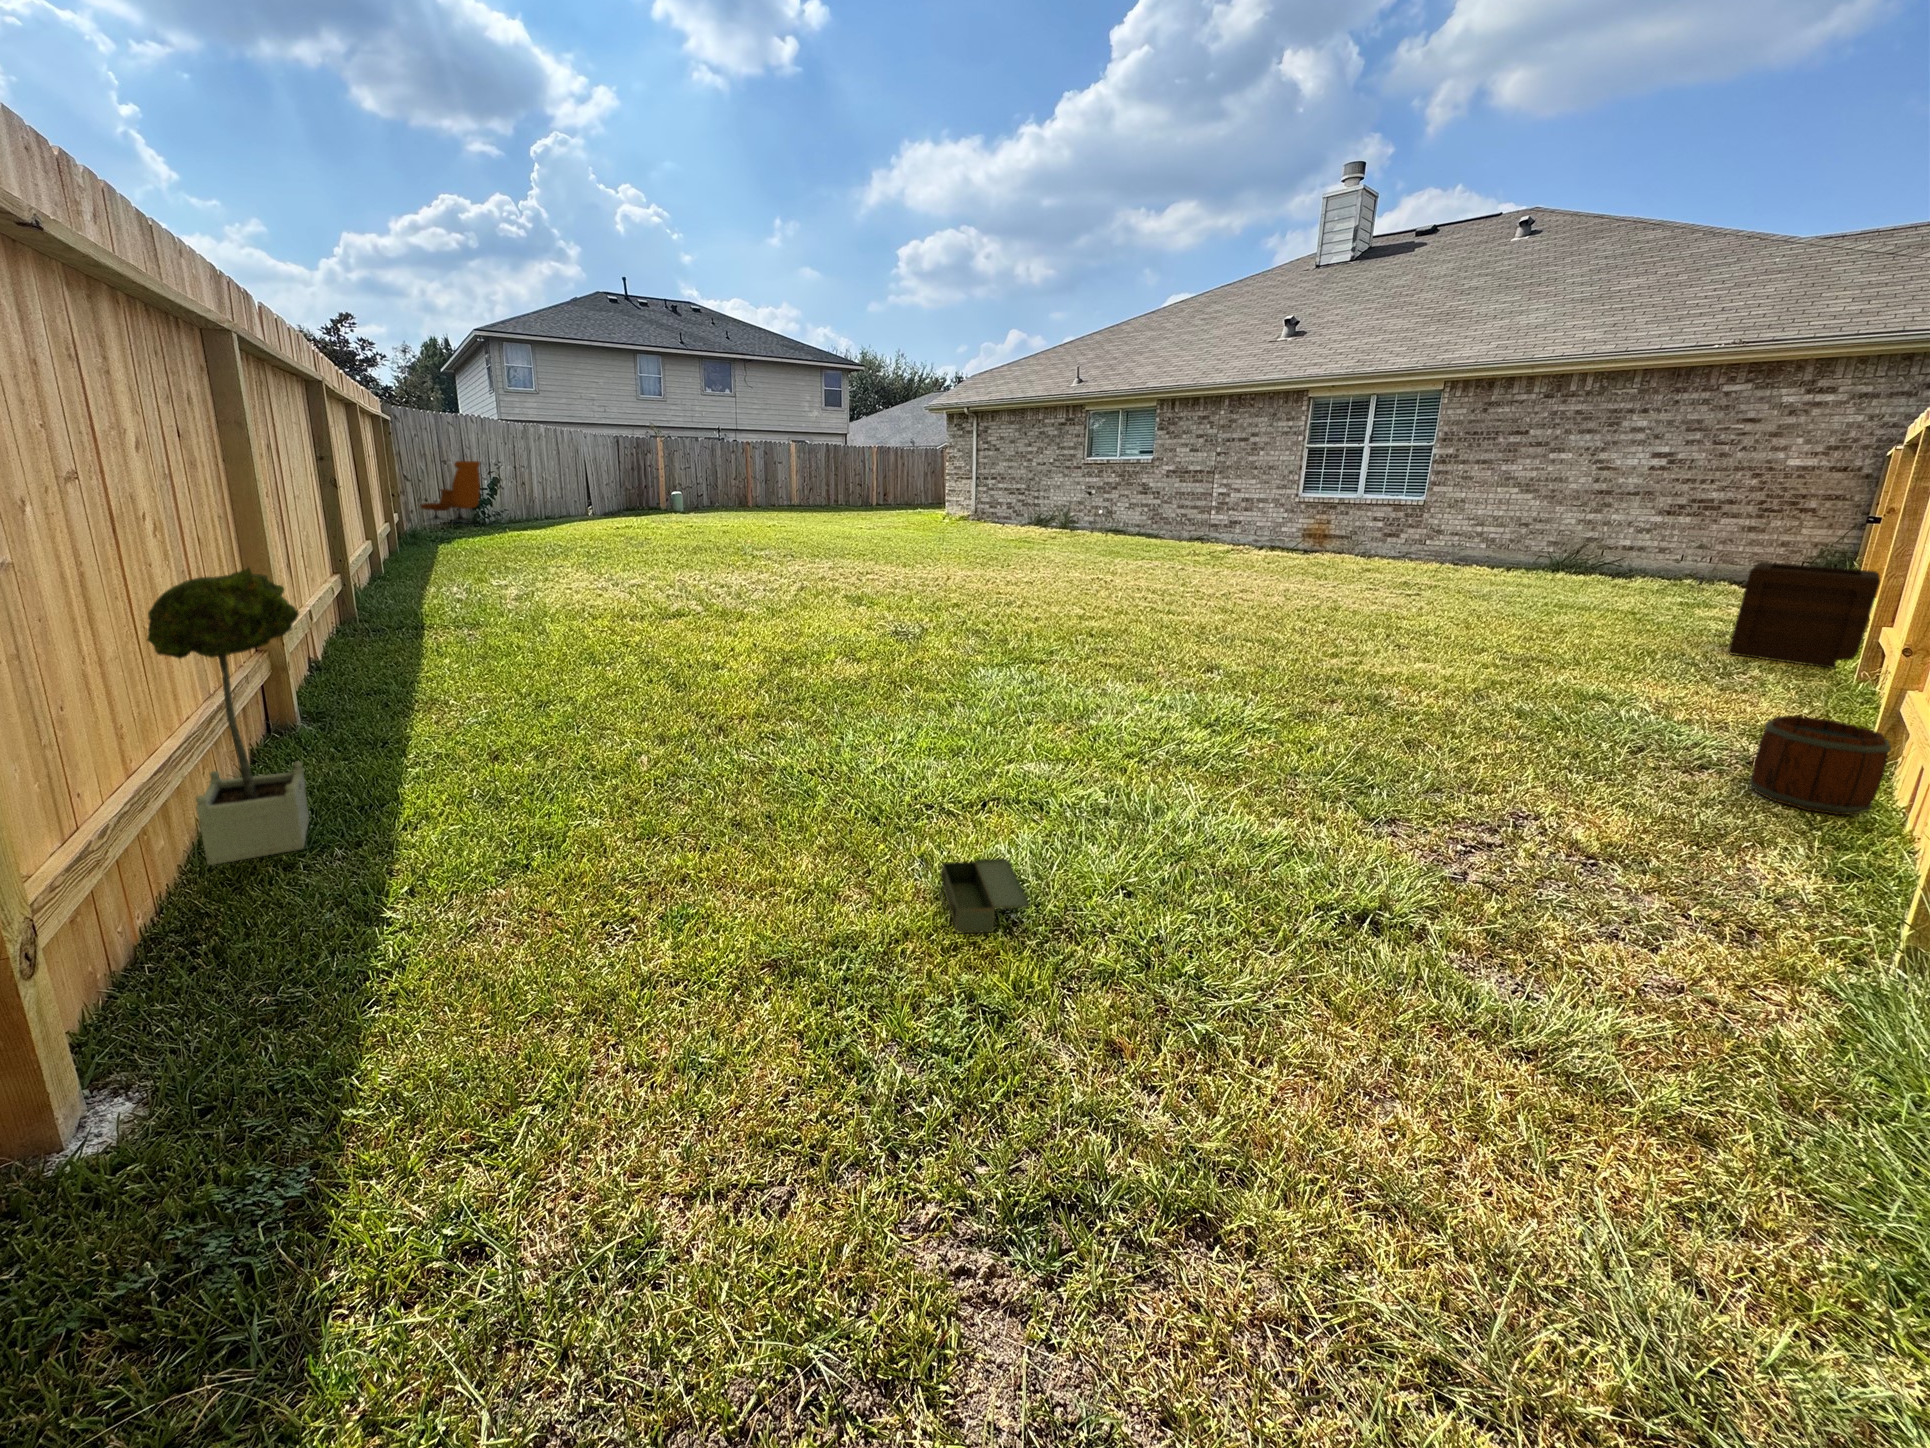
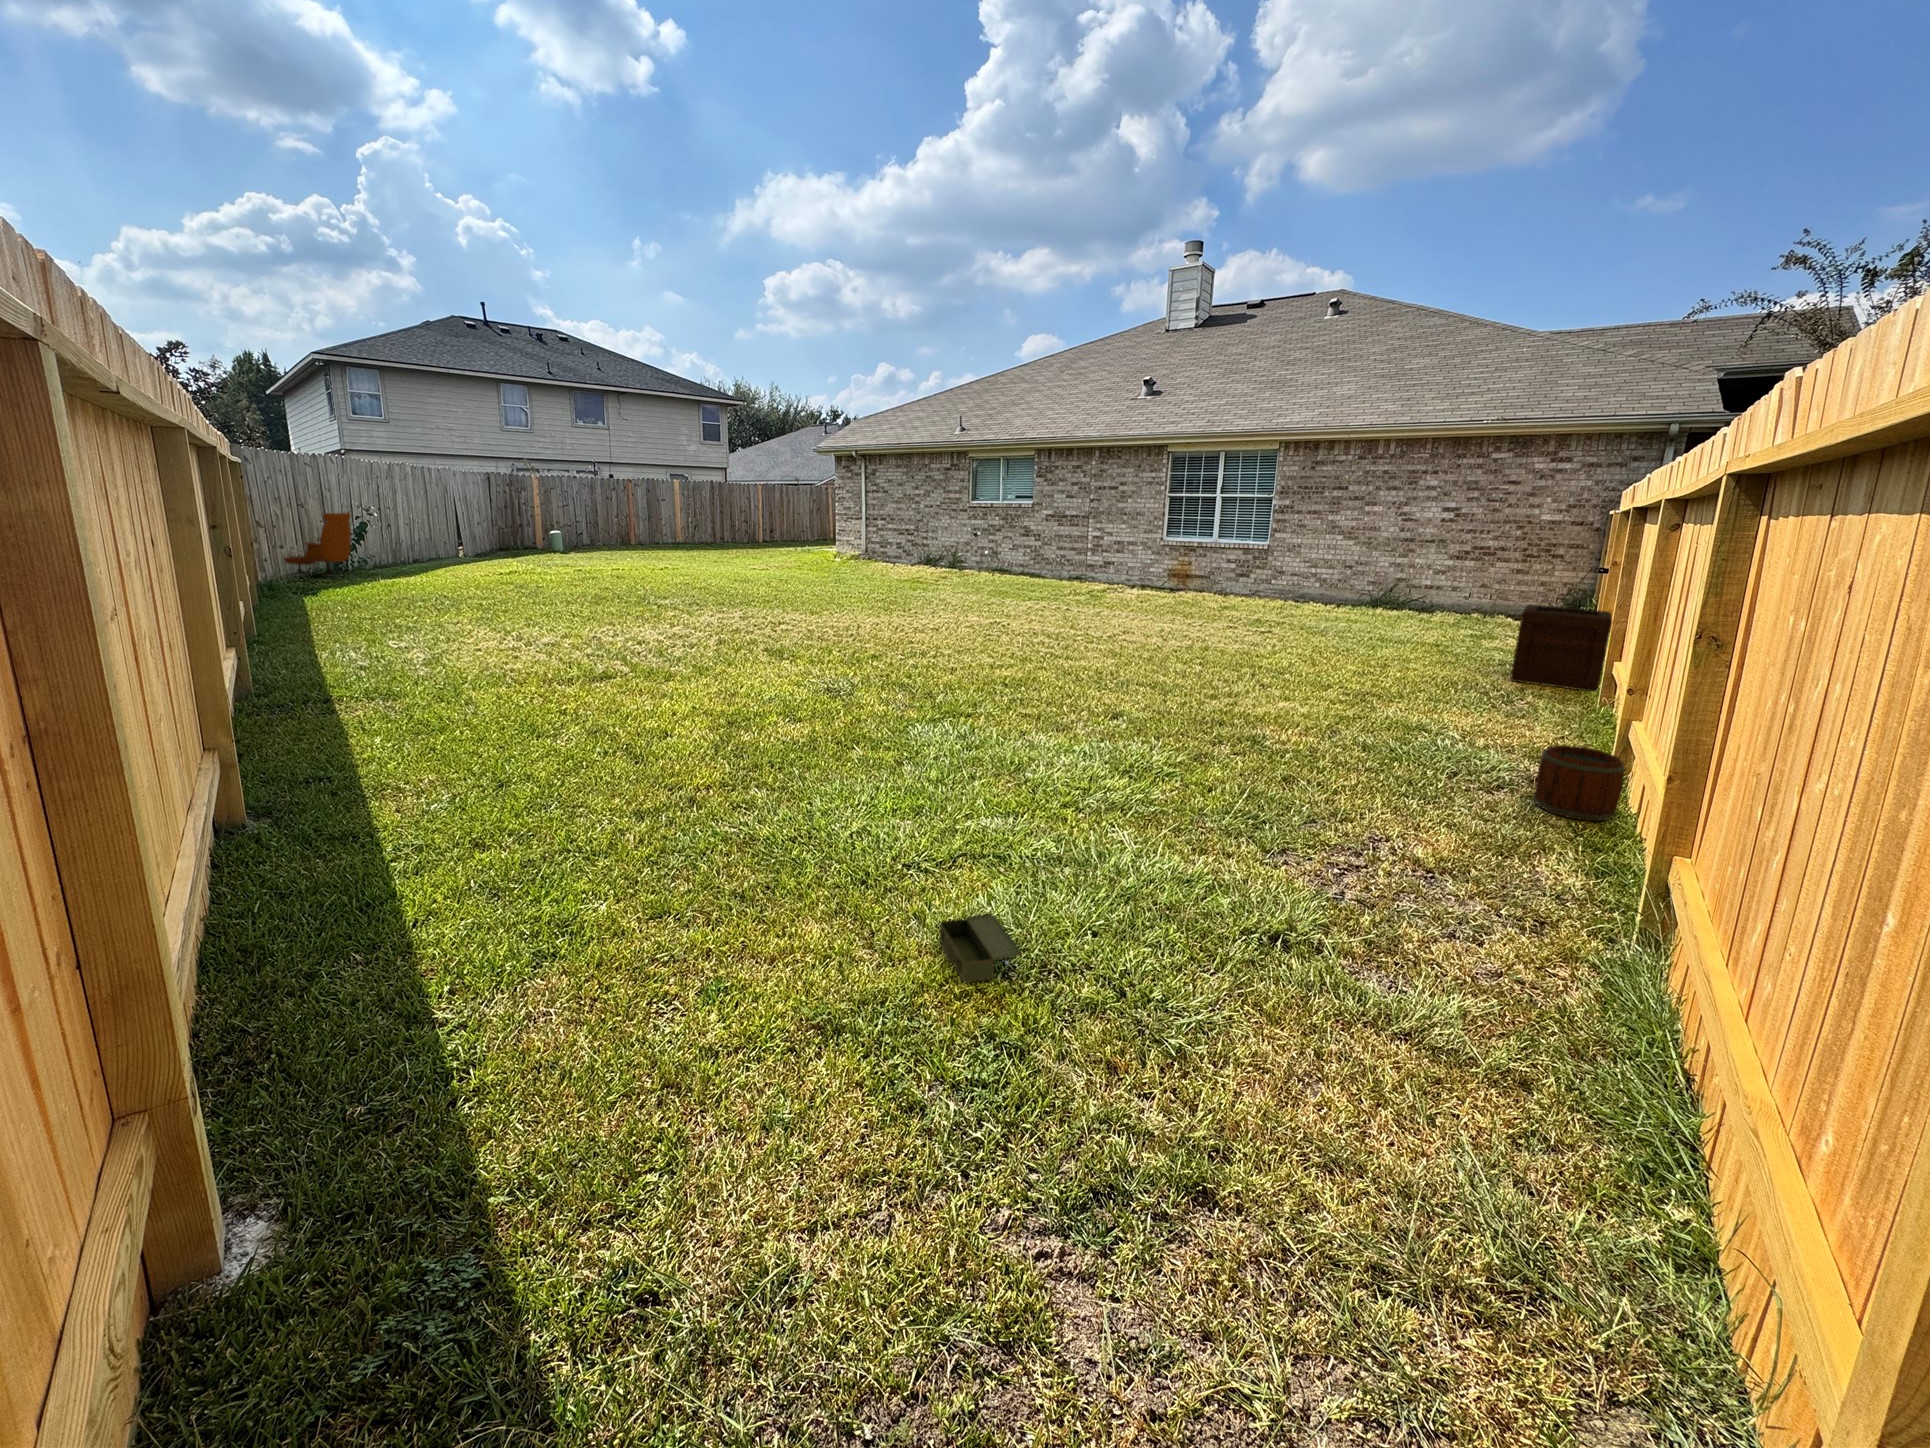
potted tree: present [147,567,309,865] -> none [175,696,330,985]

